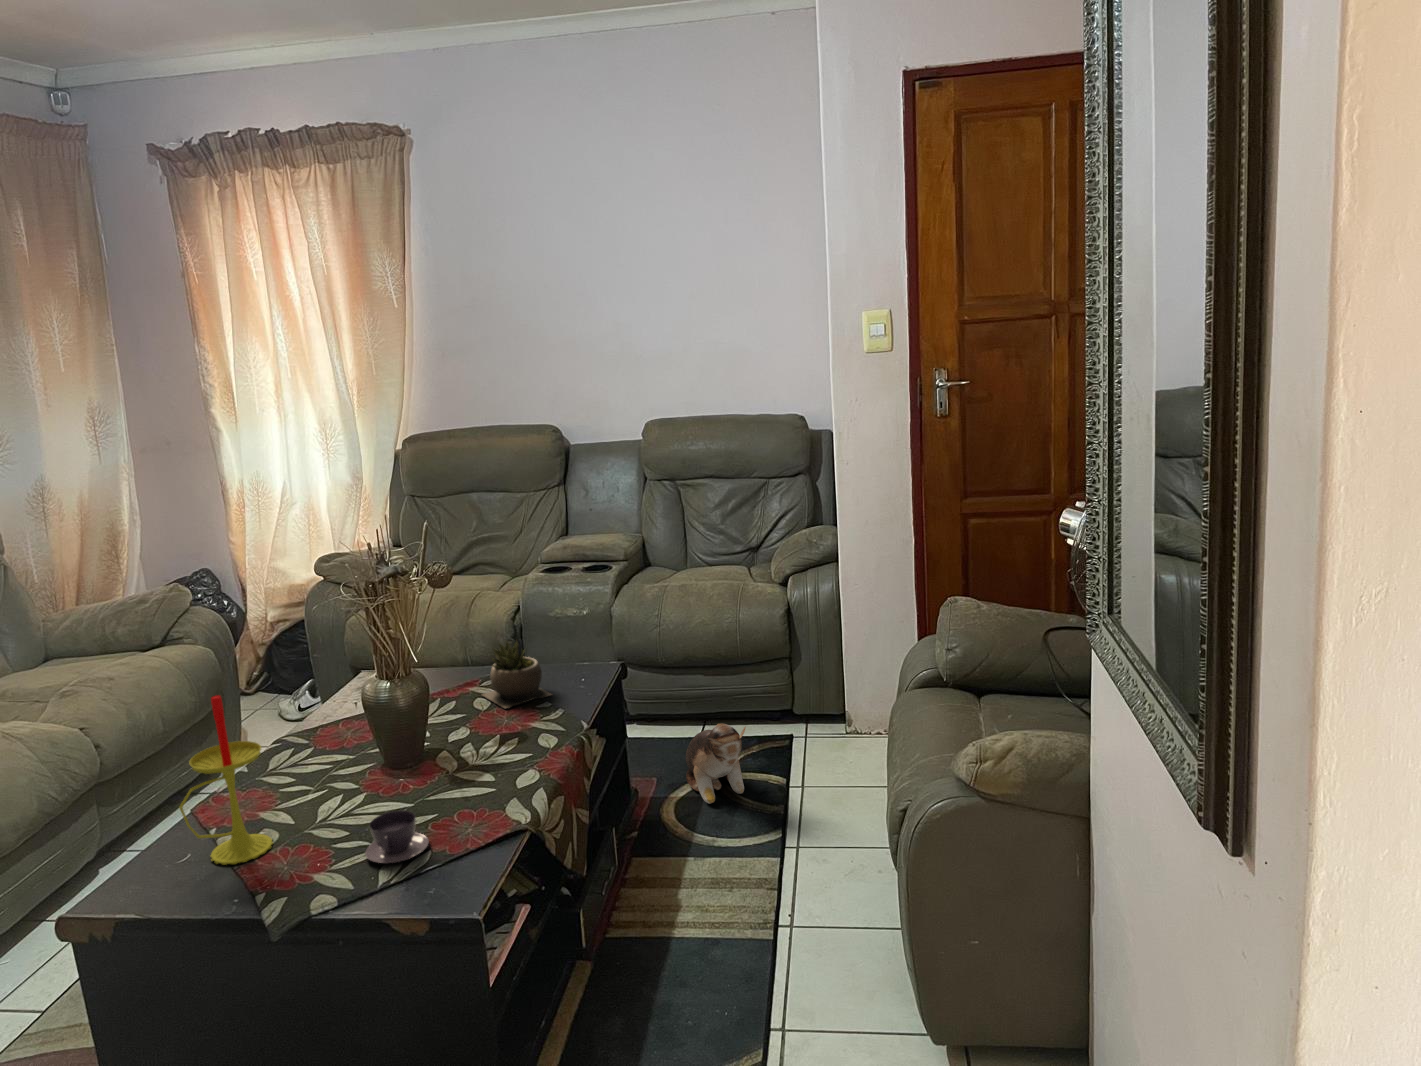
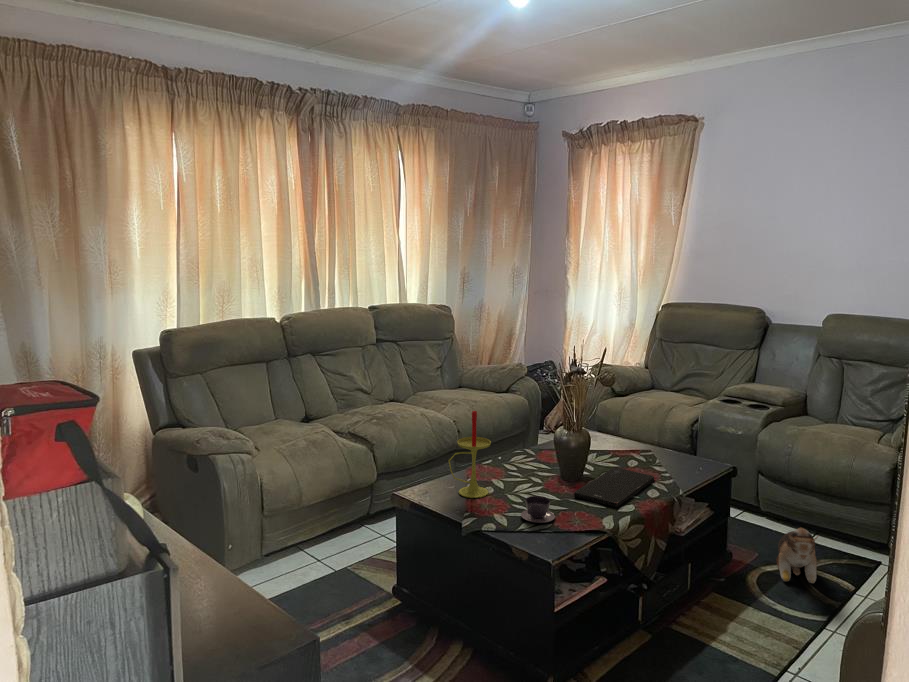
succulent plant: present [482,642,551,708] -> none [636,429,678,470]
smartphone: none [430,715,532,791] -> present [574,467,654,507]

